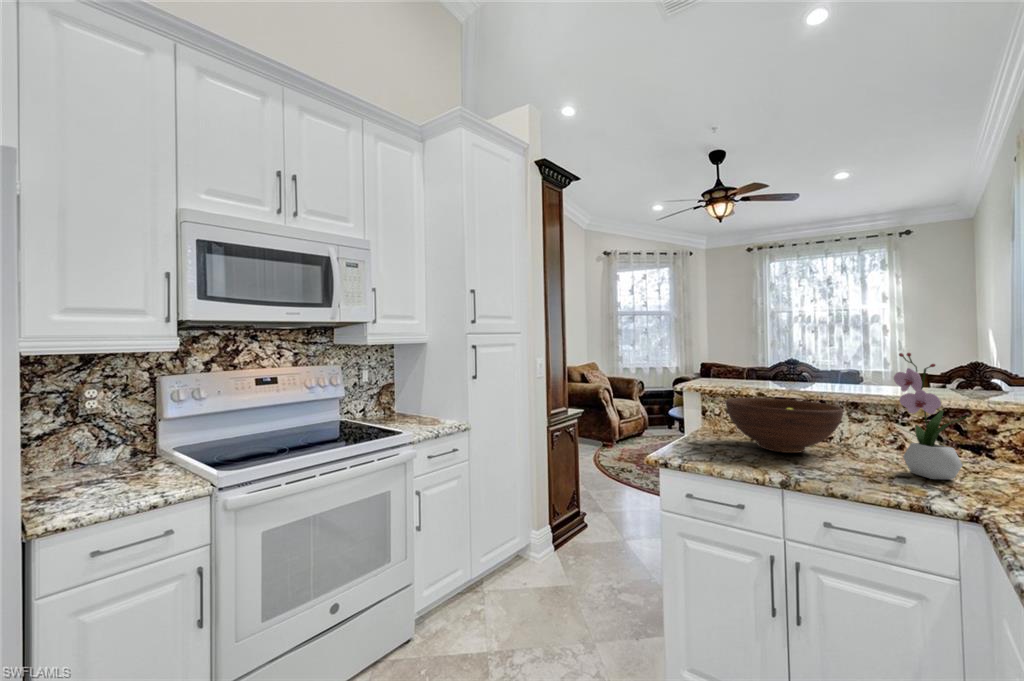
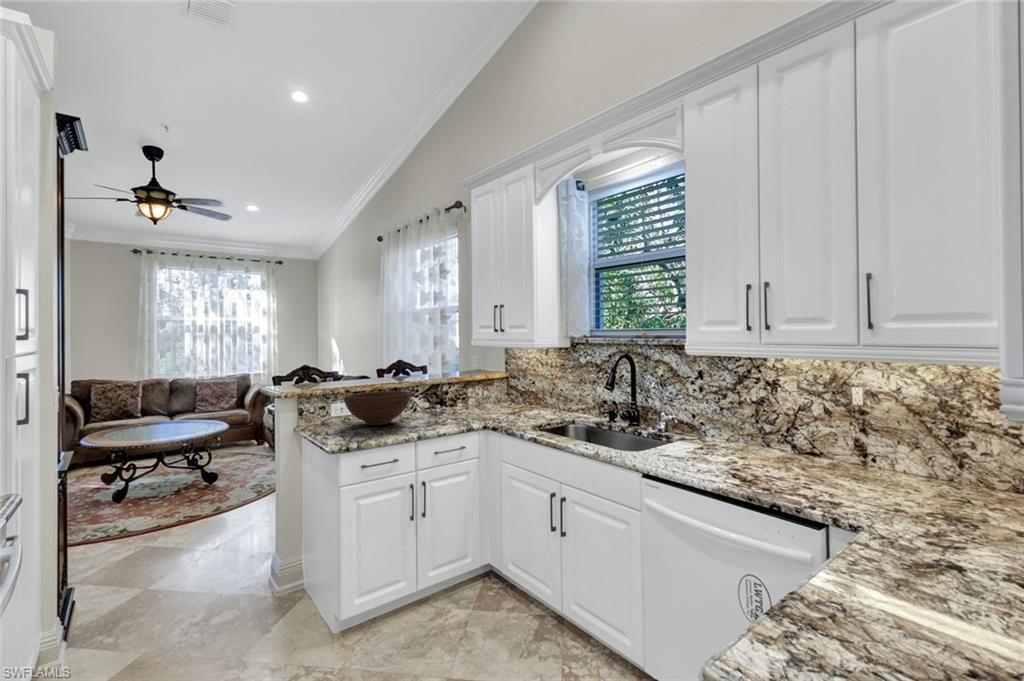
flower arrangement: present [894,353,970,479] -> none [433,358,456,418]

